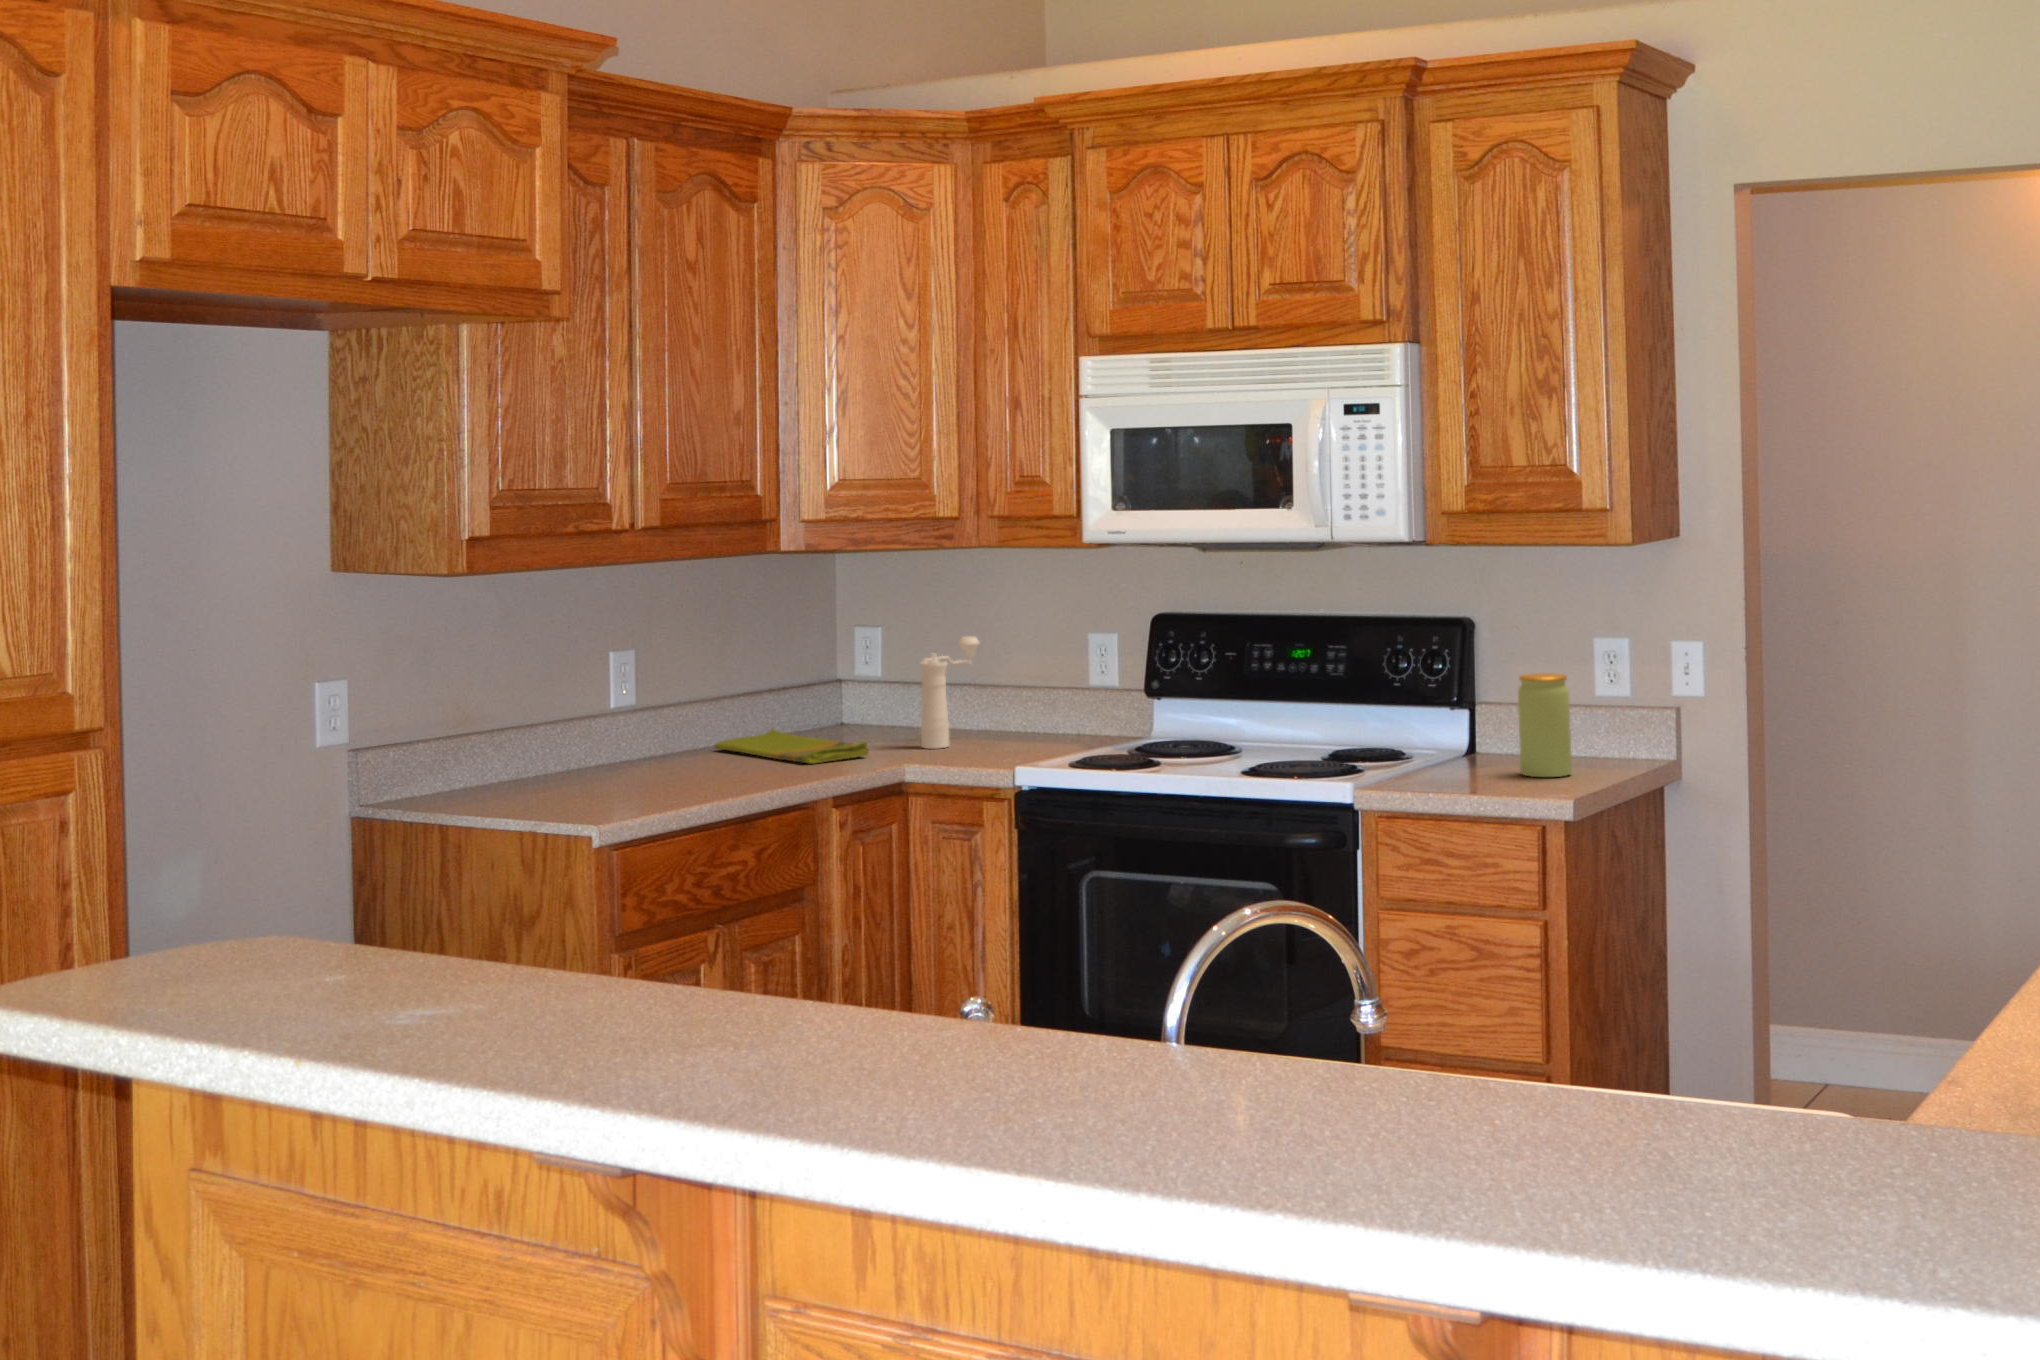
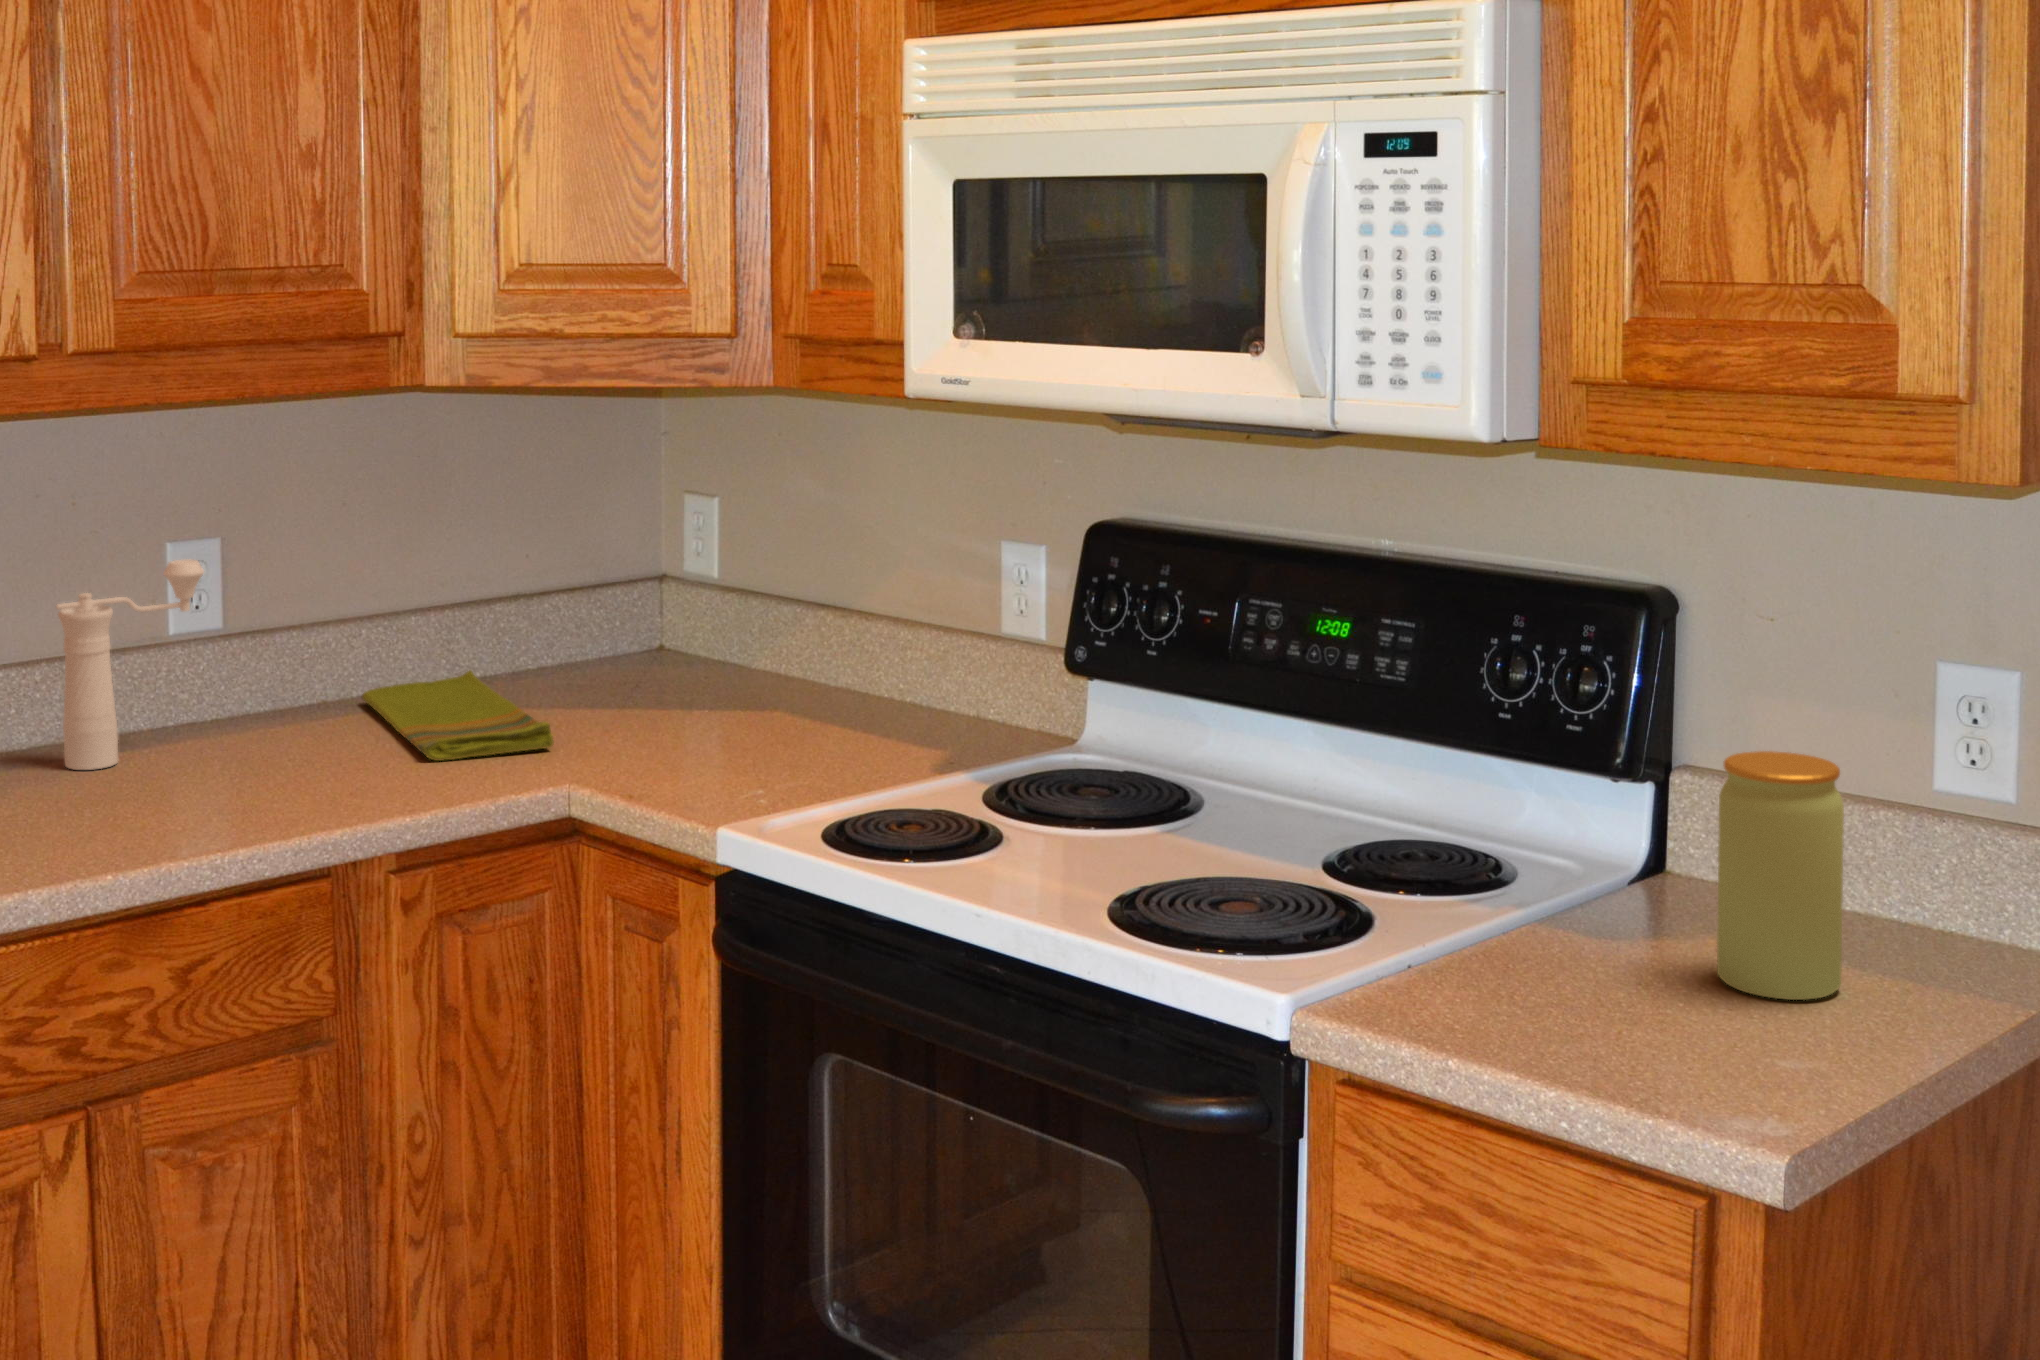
pepper mill: present [919,637,979,749] -> present [56,559,204,770]

